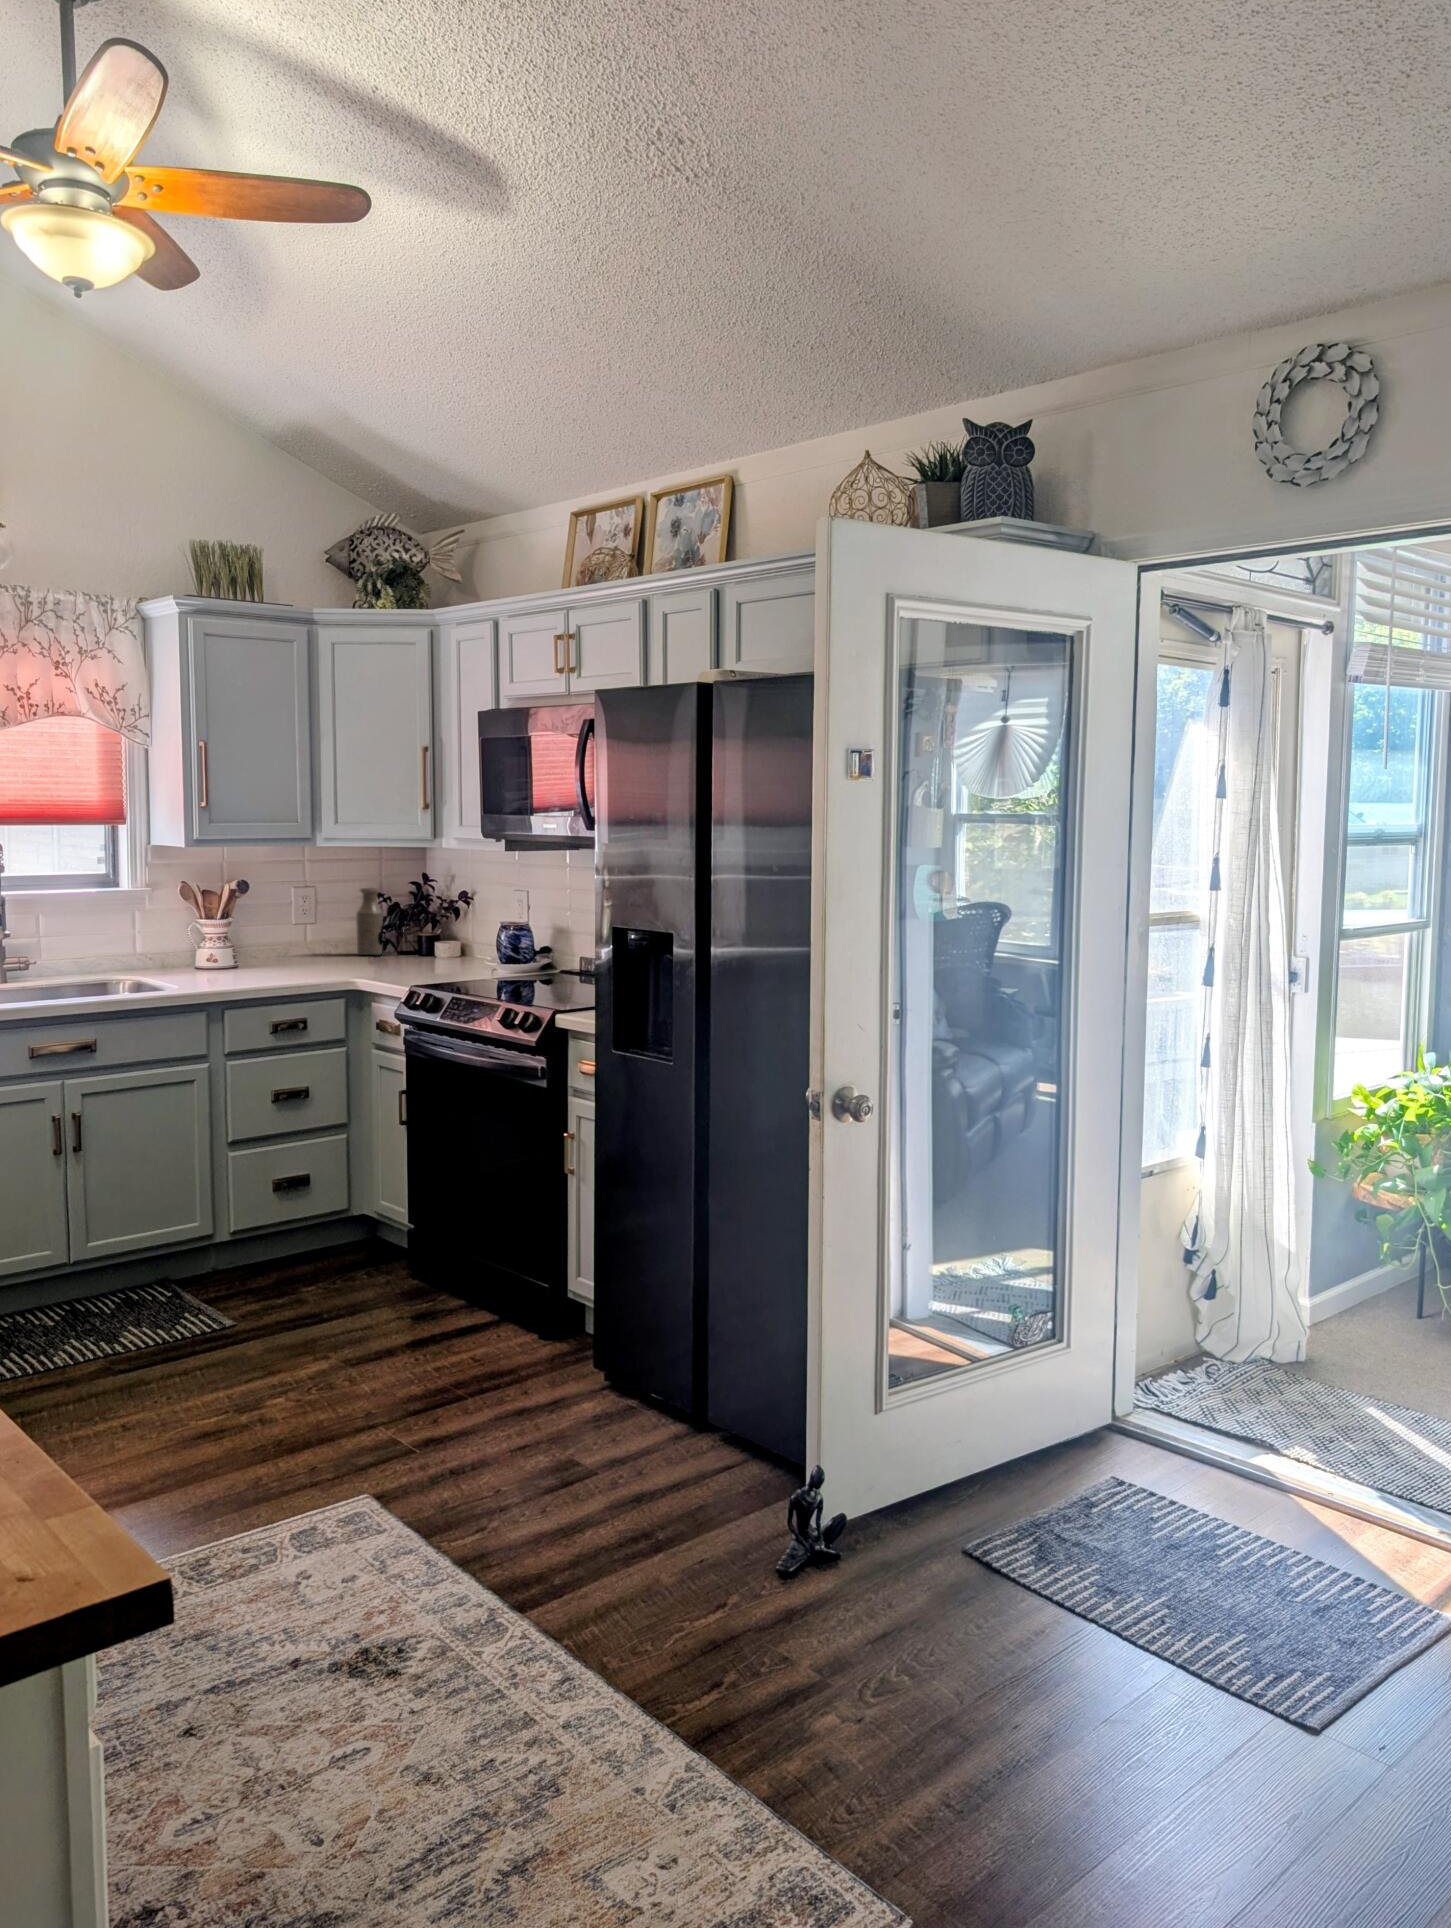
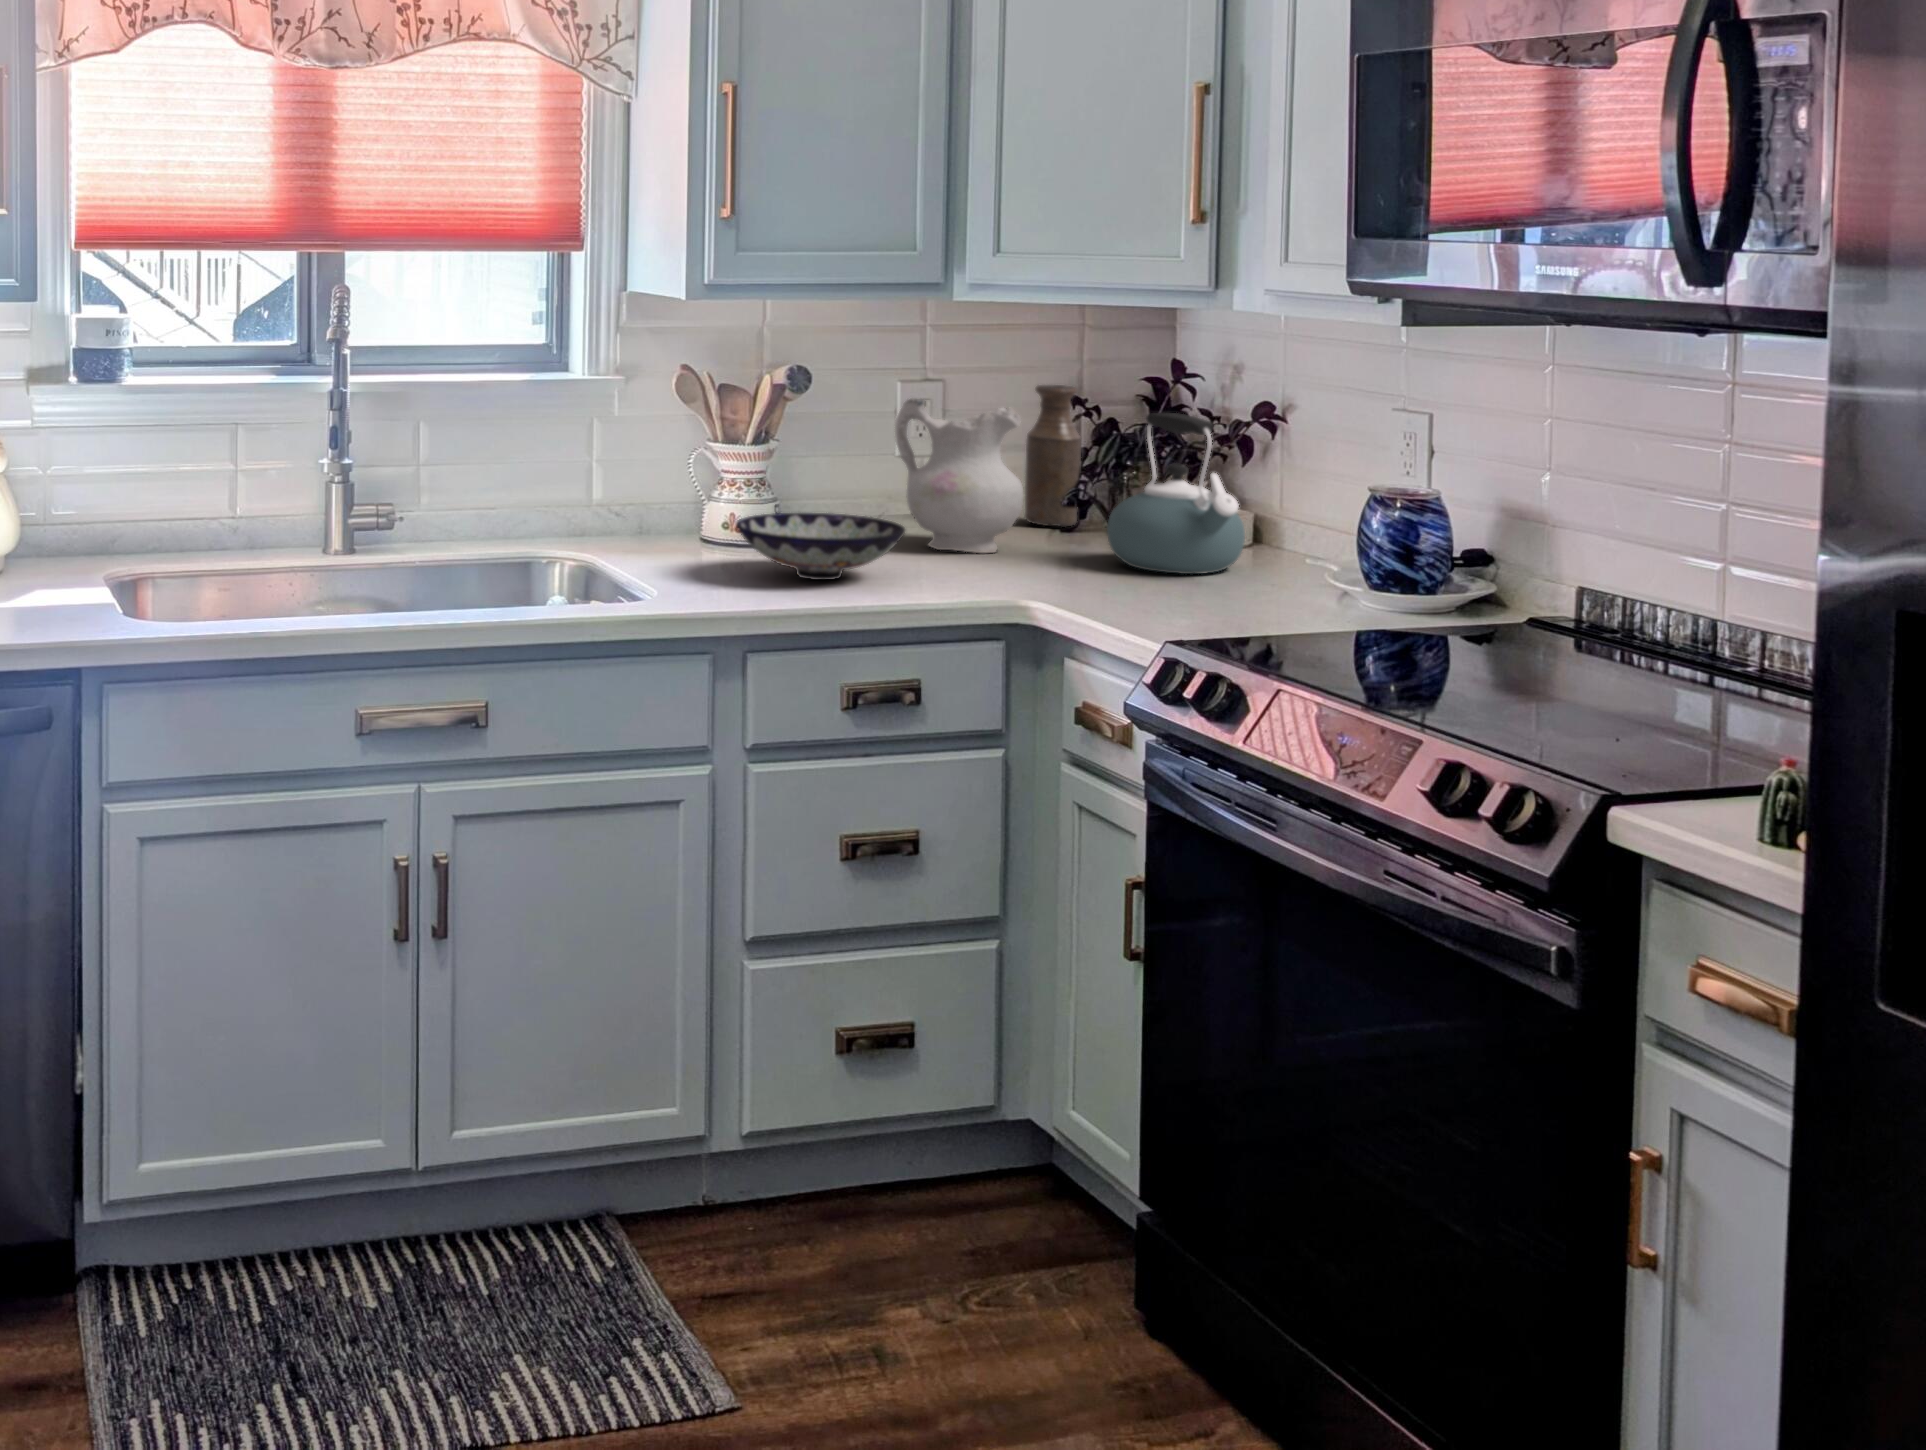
ceramic pitcher: none [291,894,354,966] -> present [895,398,1023,553]
kettle: none [393,896,453,967] -> present [1107,413,1245,574]
bowl: none [214,949,298,979] -> present [736,513,905,580]

